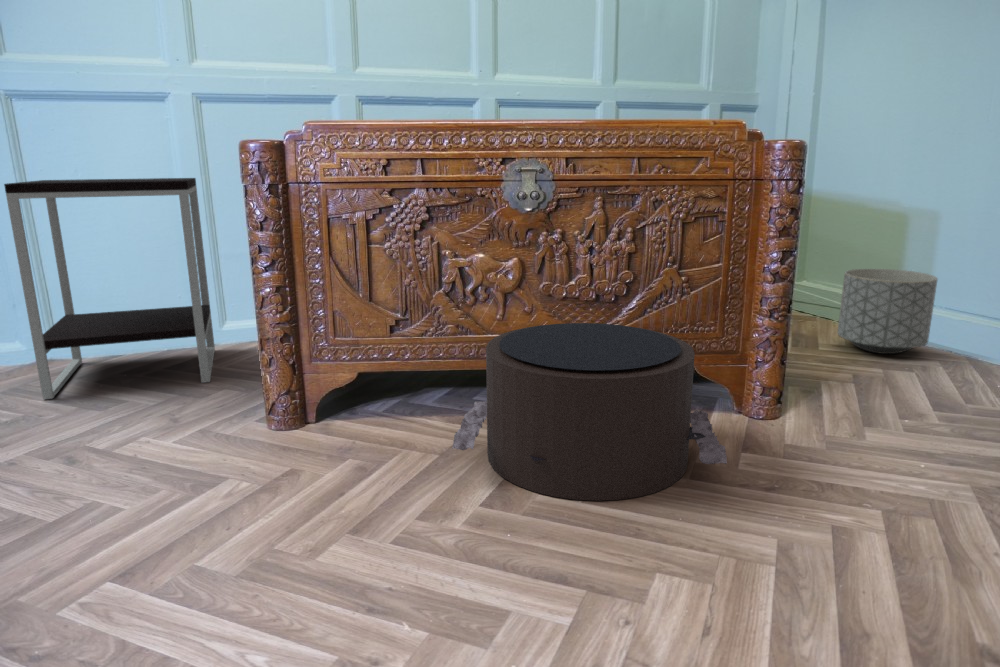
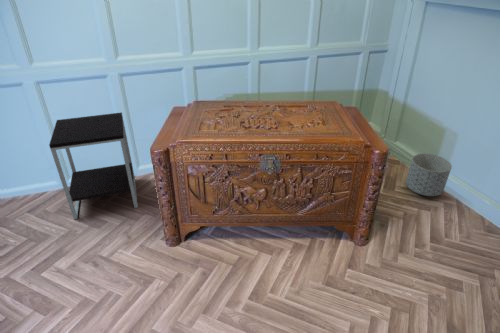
pouf: present [452,323,727,501] -> none [238,212,338,299]

